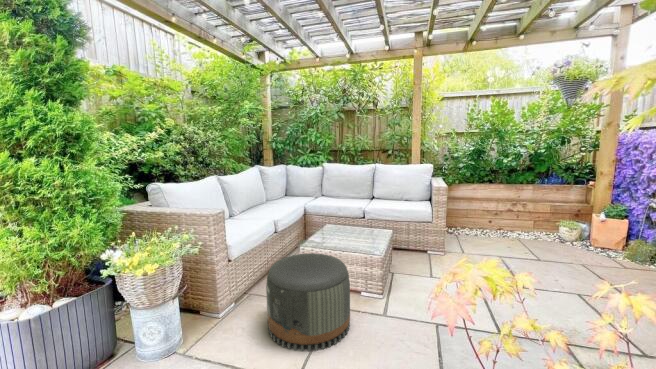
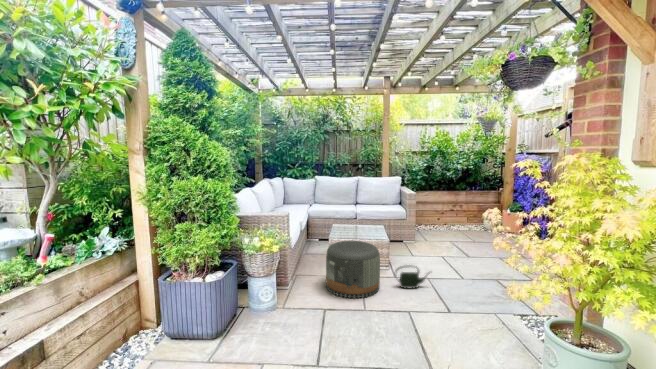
watering can: none [373,302,437,341] -> present [396,266,426,288]

